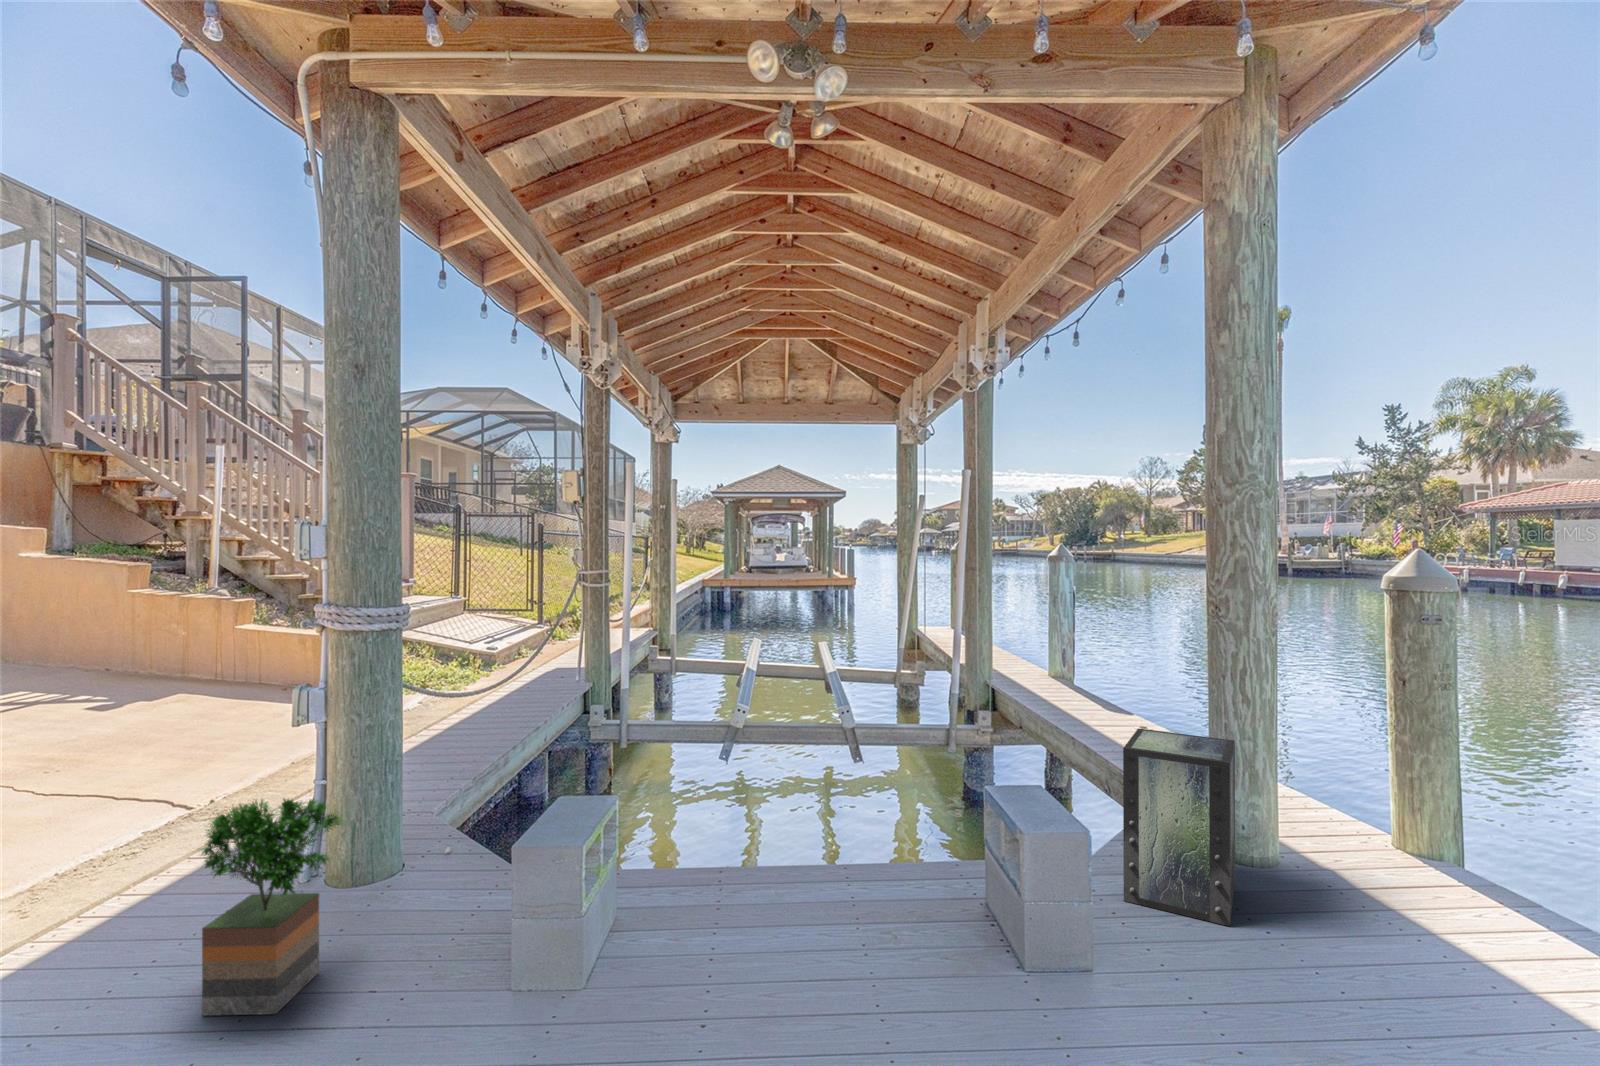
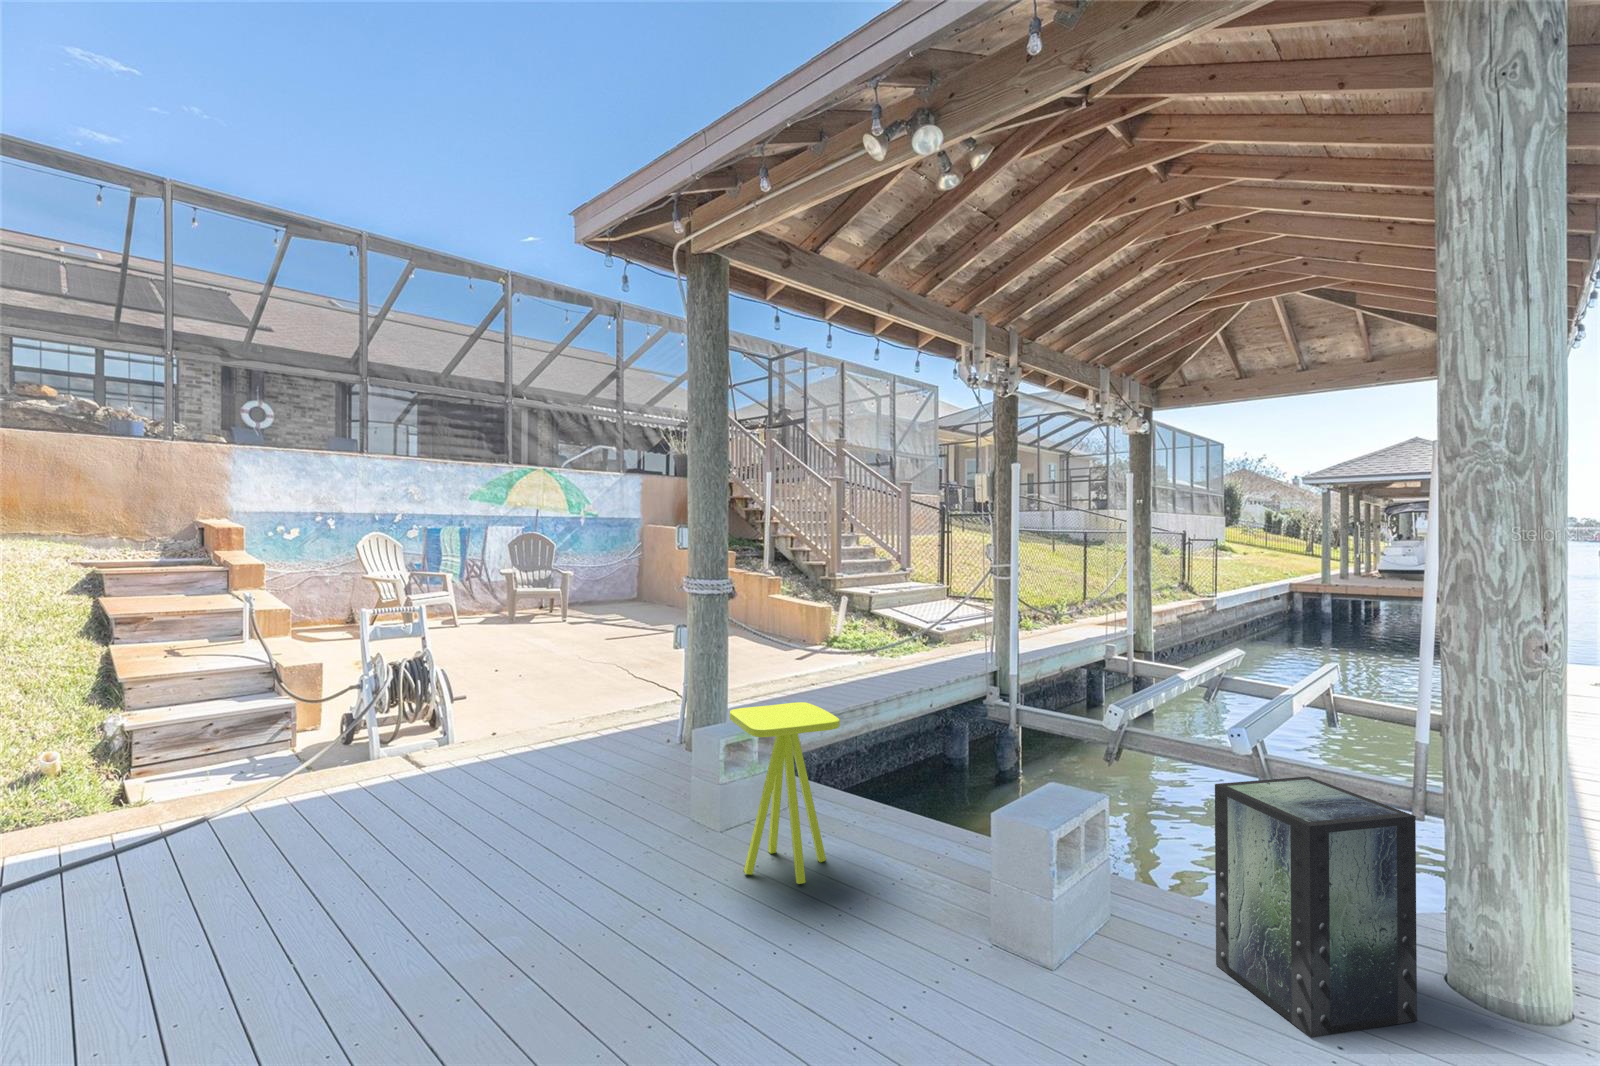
side table: none [637,756,791,1011] -> present [730,702,840,884]
potted tree: present [202,799,342,1016] -> none [568,682,648,800]

